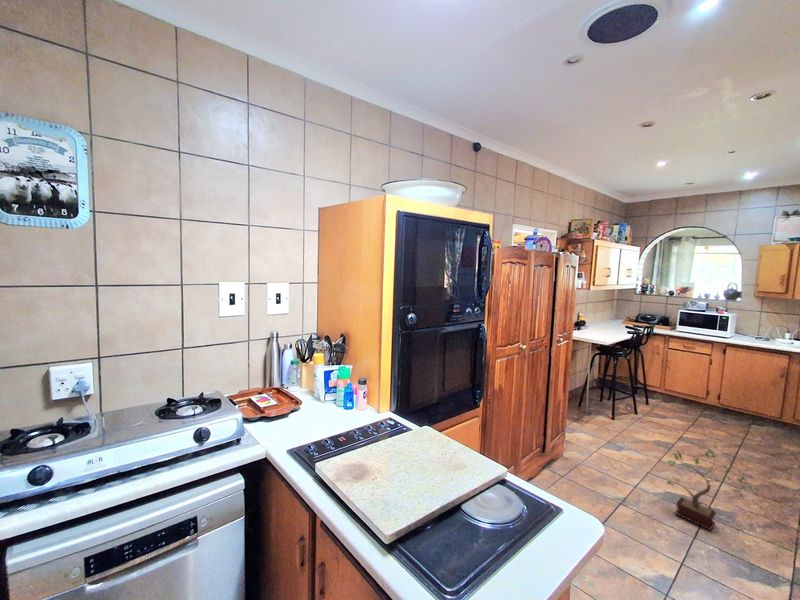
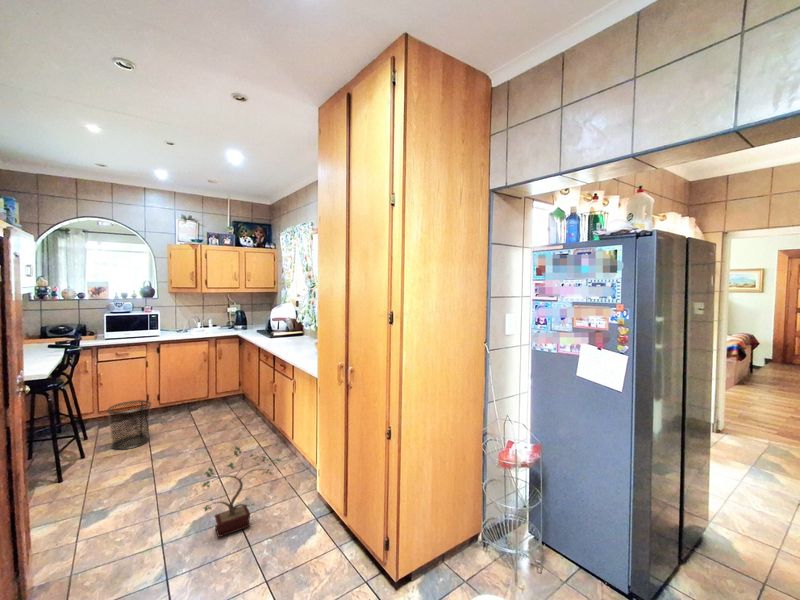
waste bin: none [658,385,696,426] -> present [107,400,151,450]

